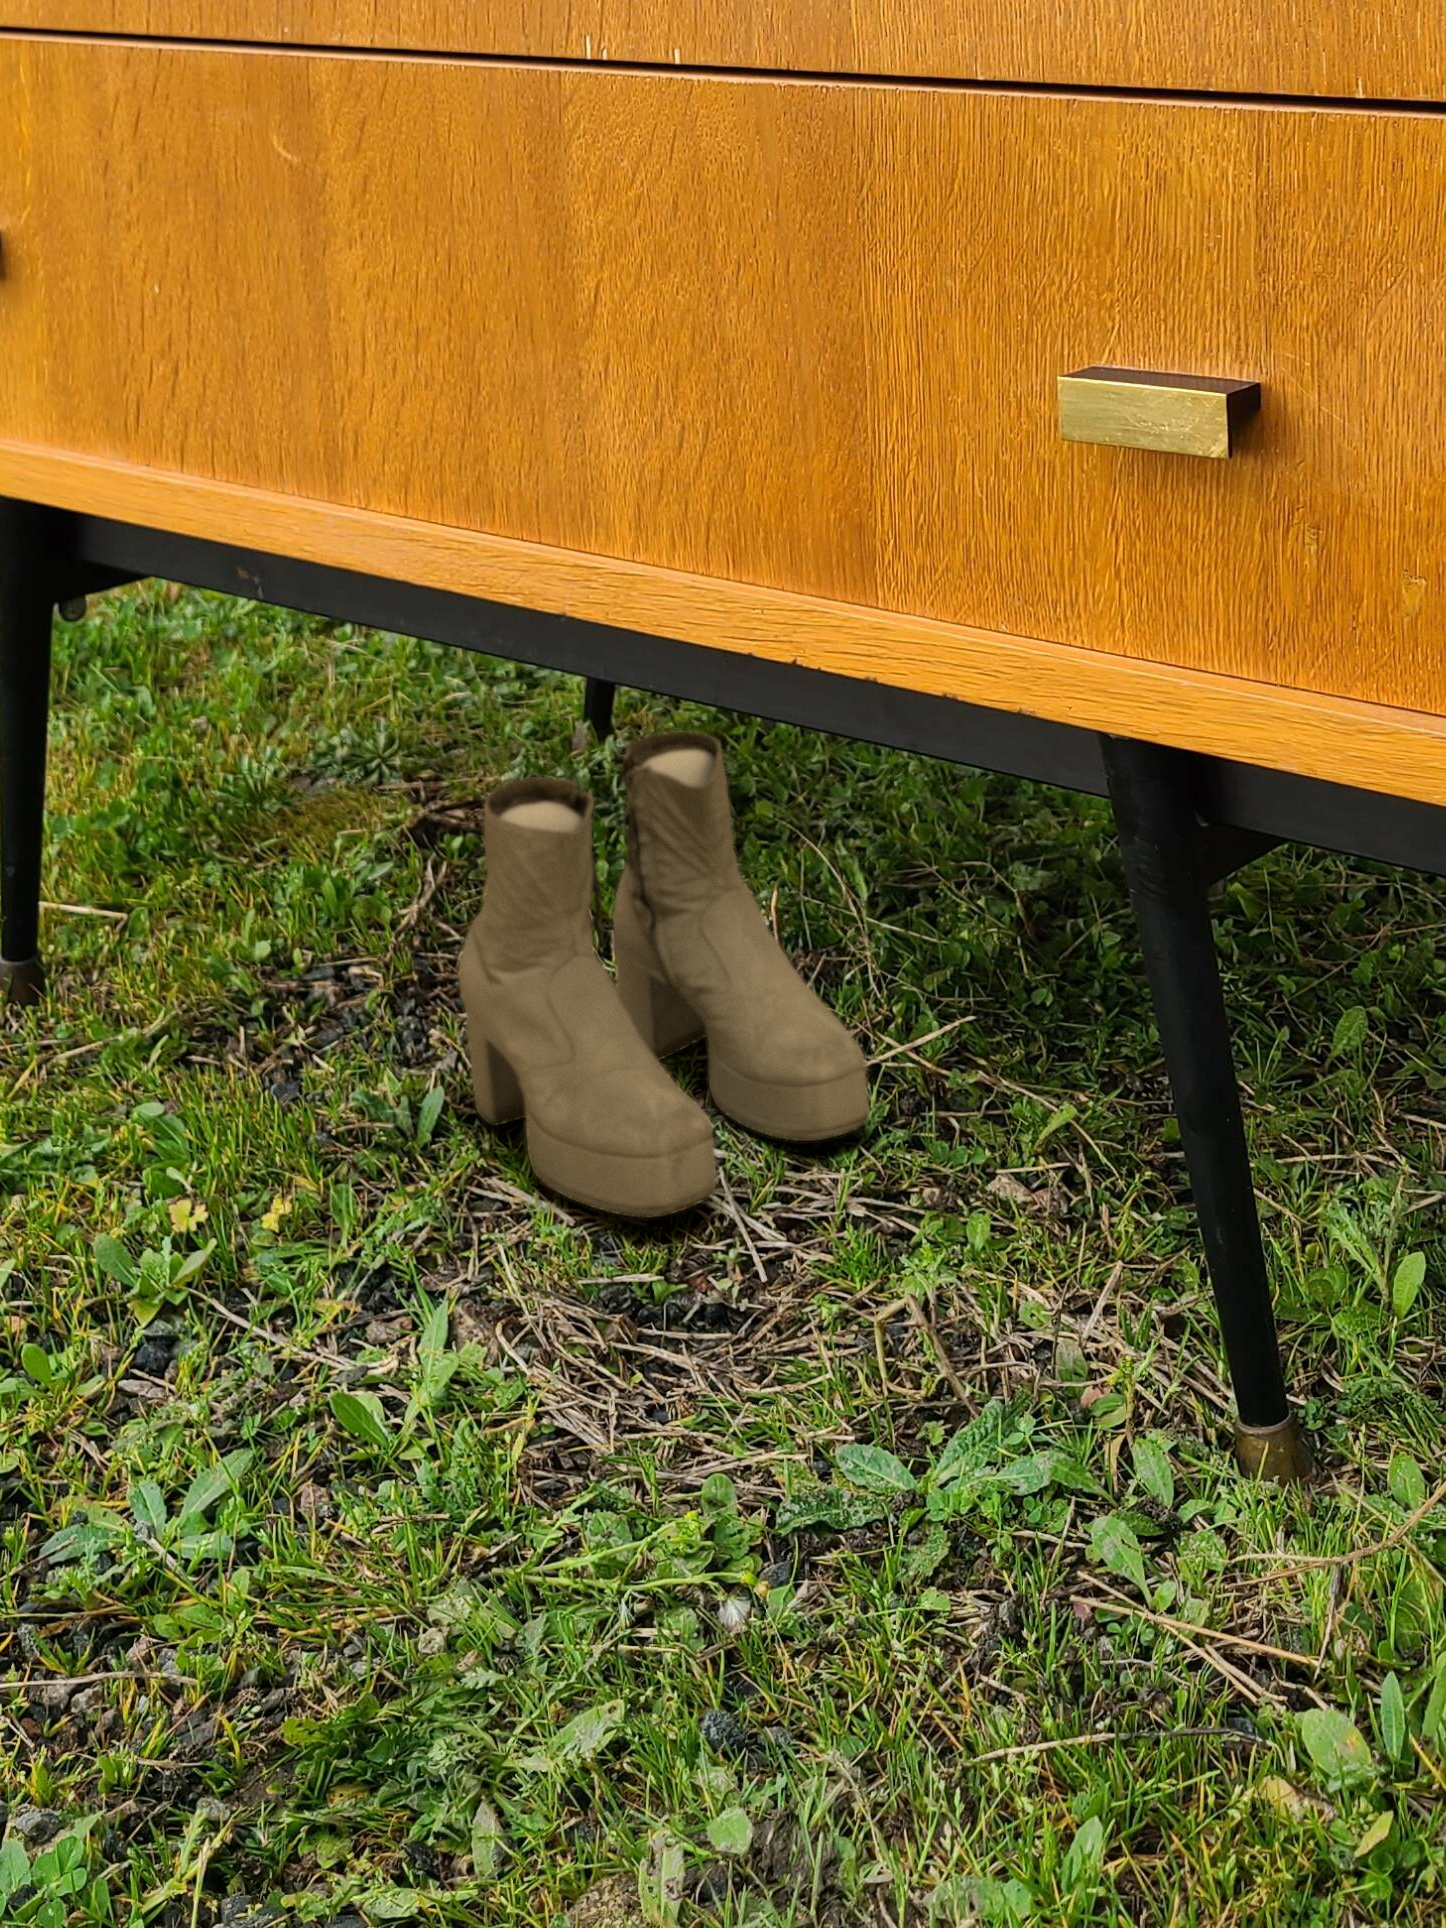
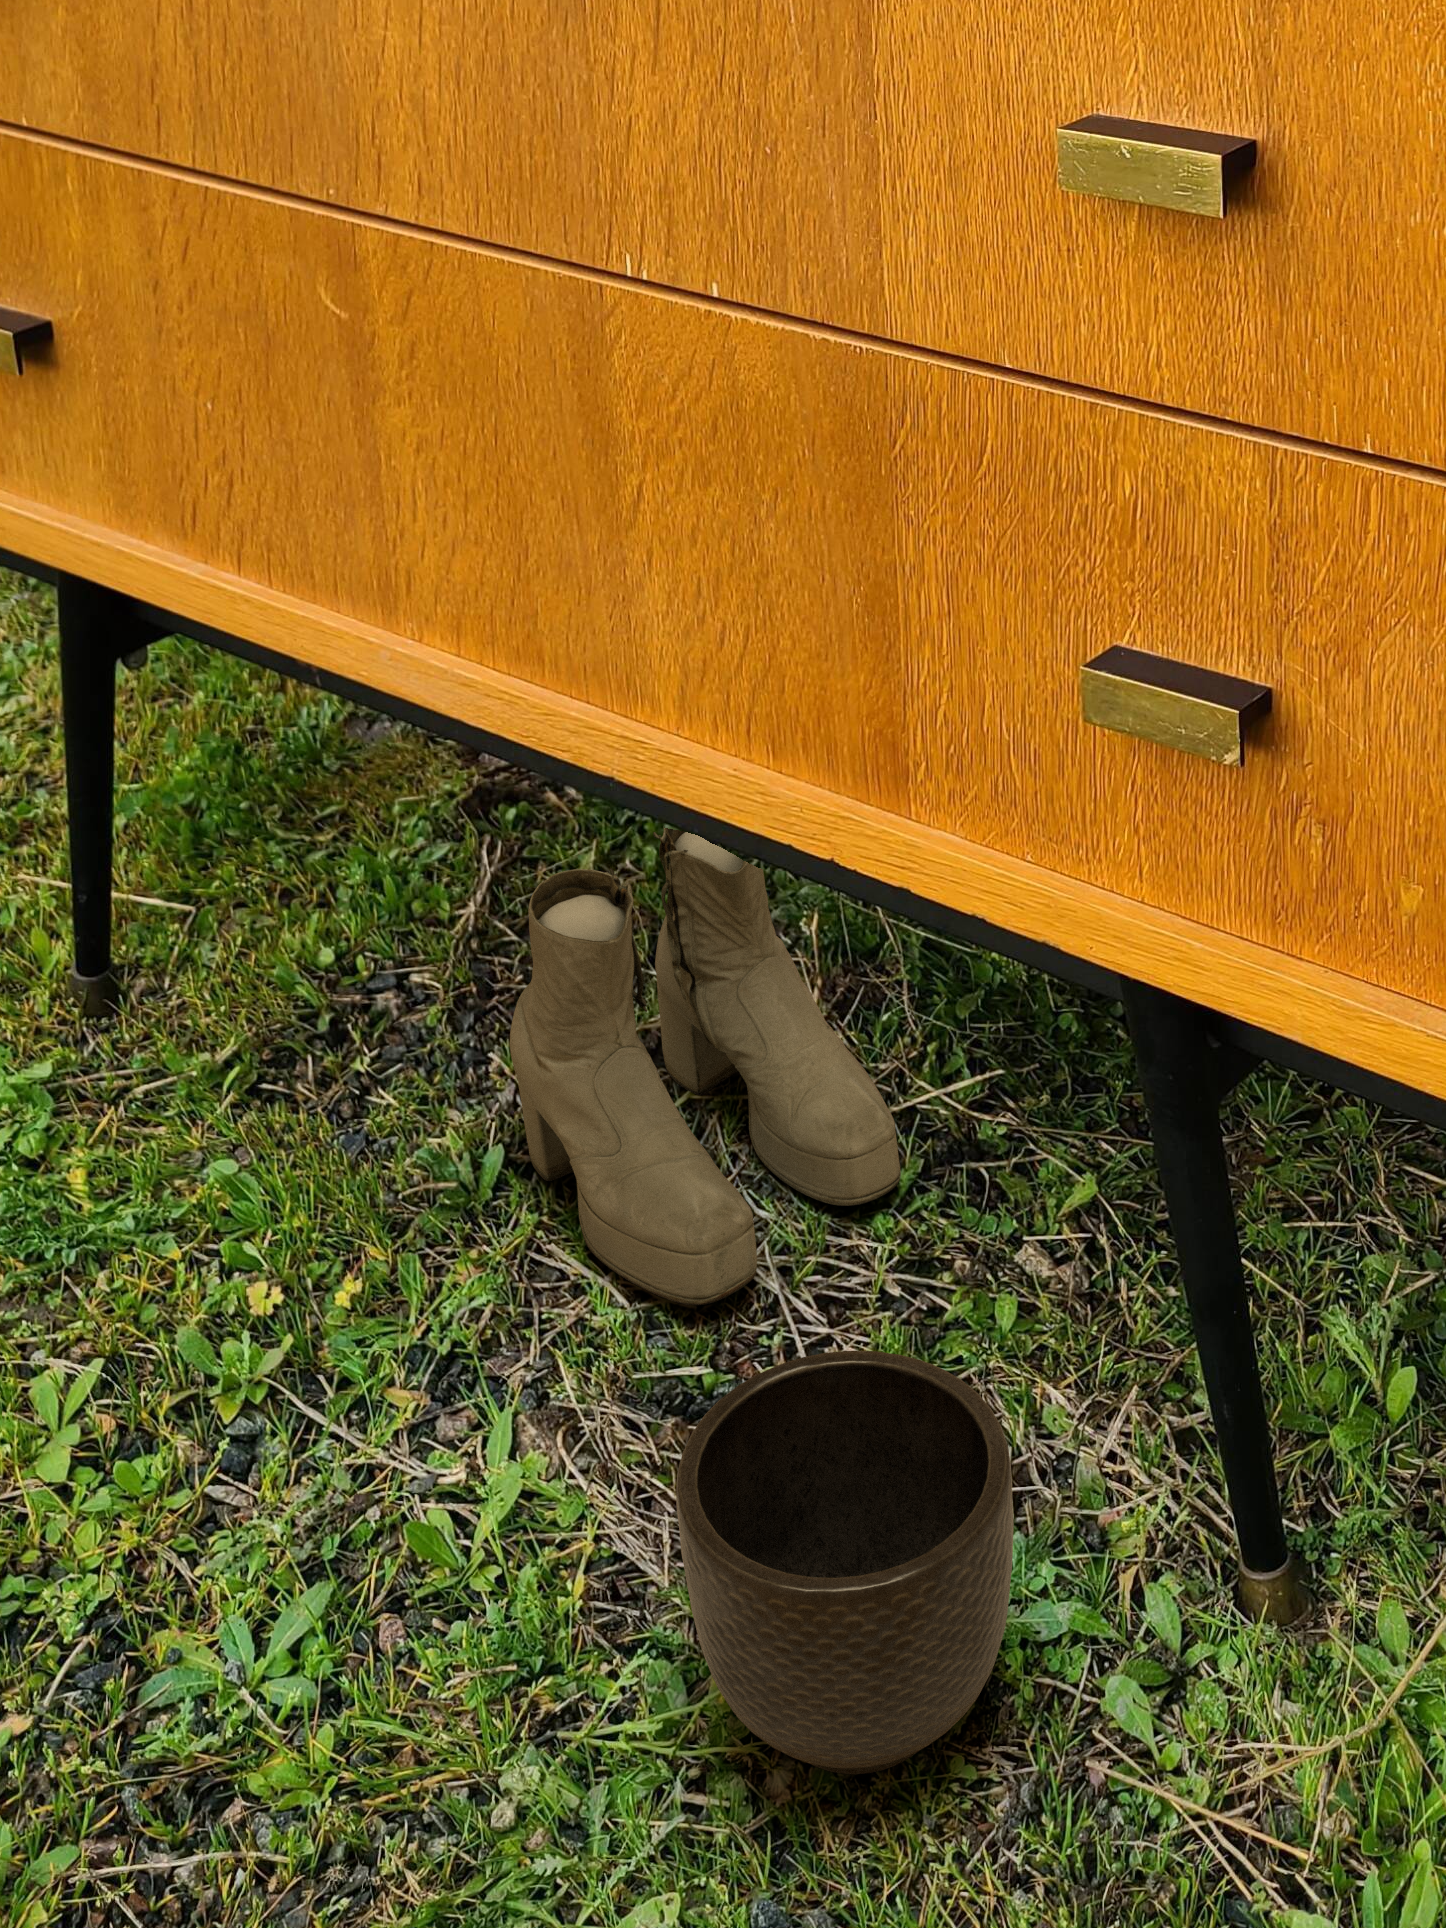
planter: none [632,1166,996,1608] -> present [676,1351,1014,1774]

